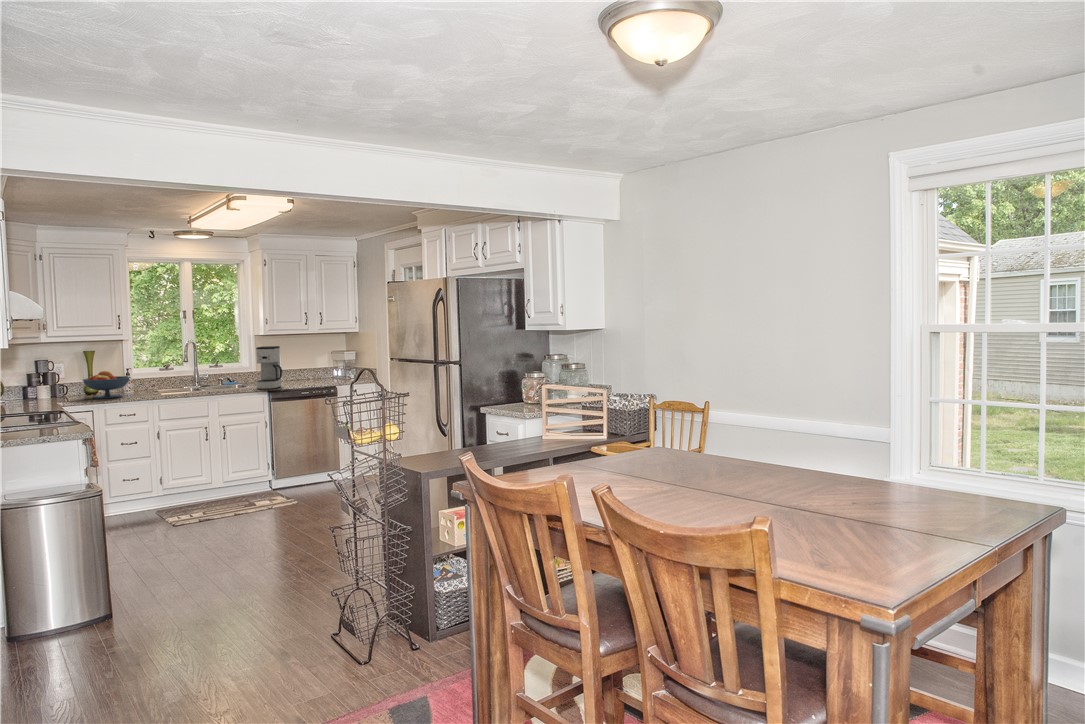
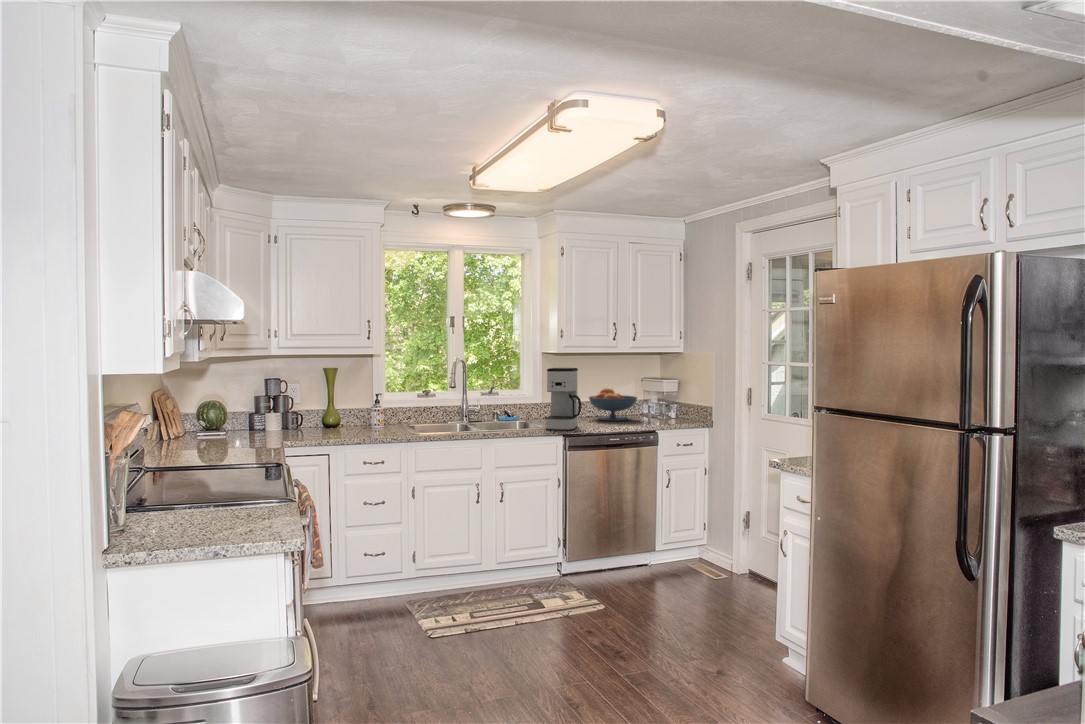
fruit bowl: present [83,371,130,399] -> present [589,389,637,421]

